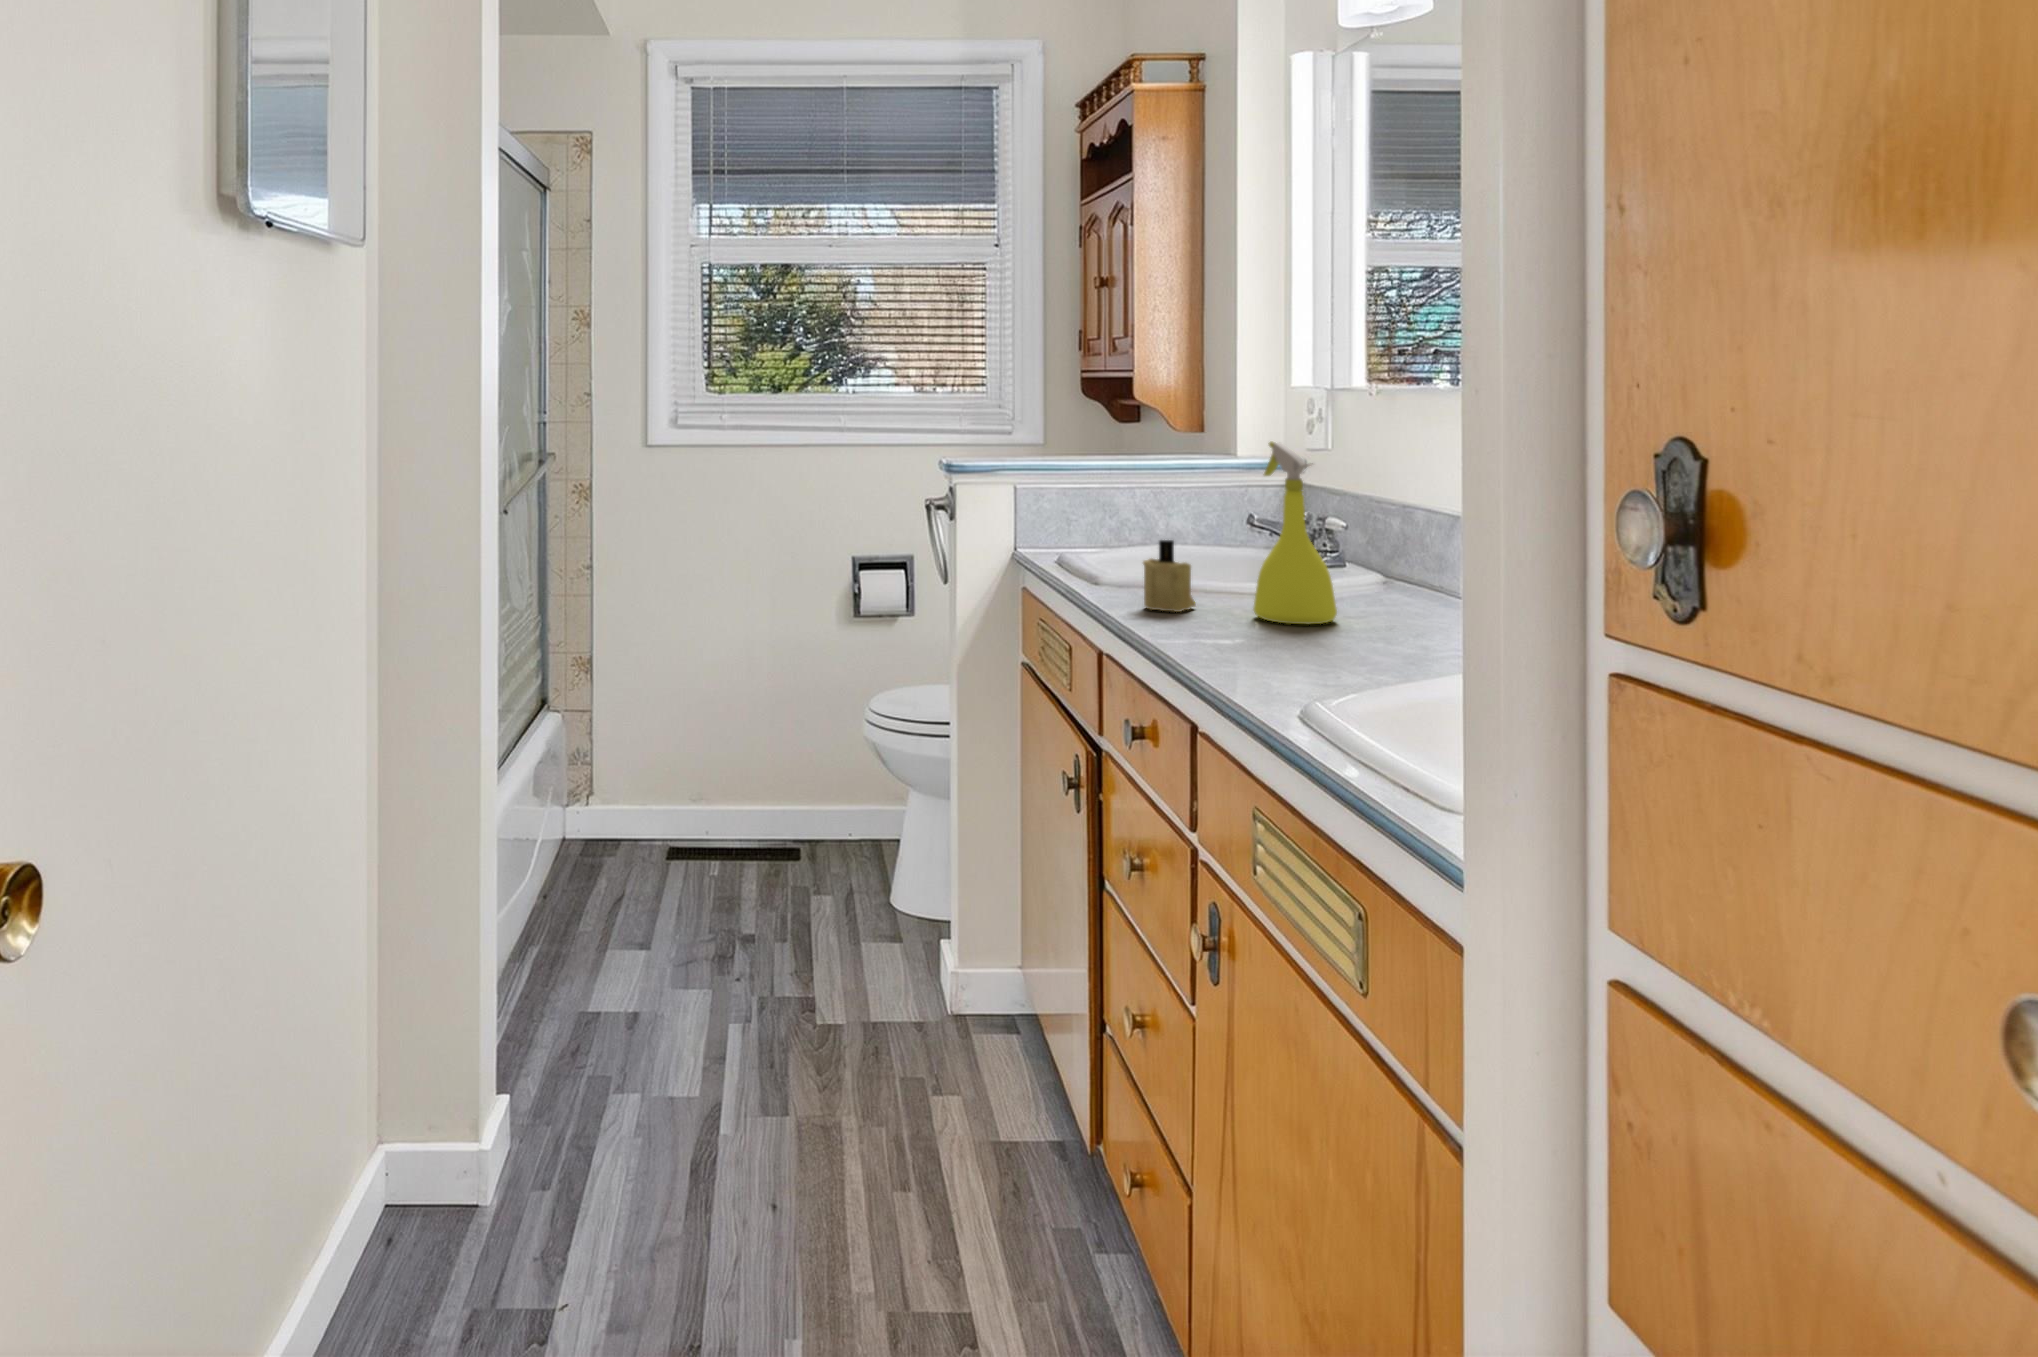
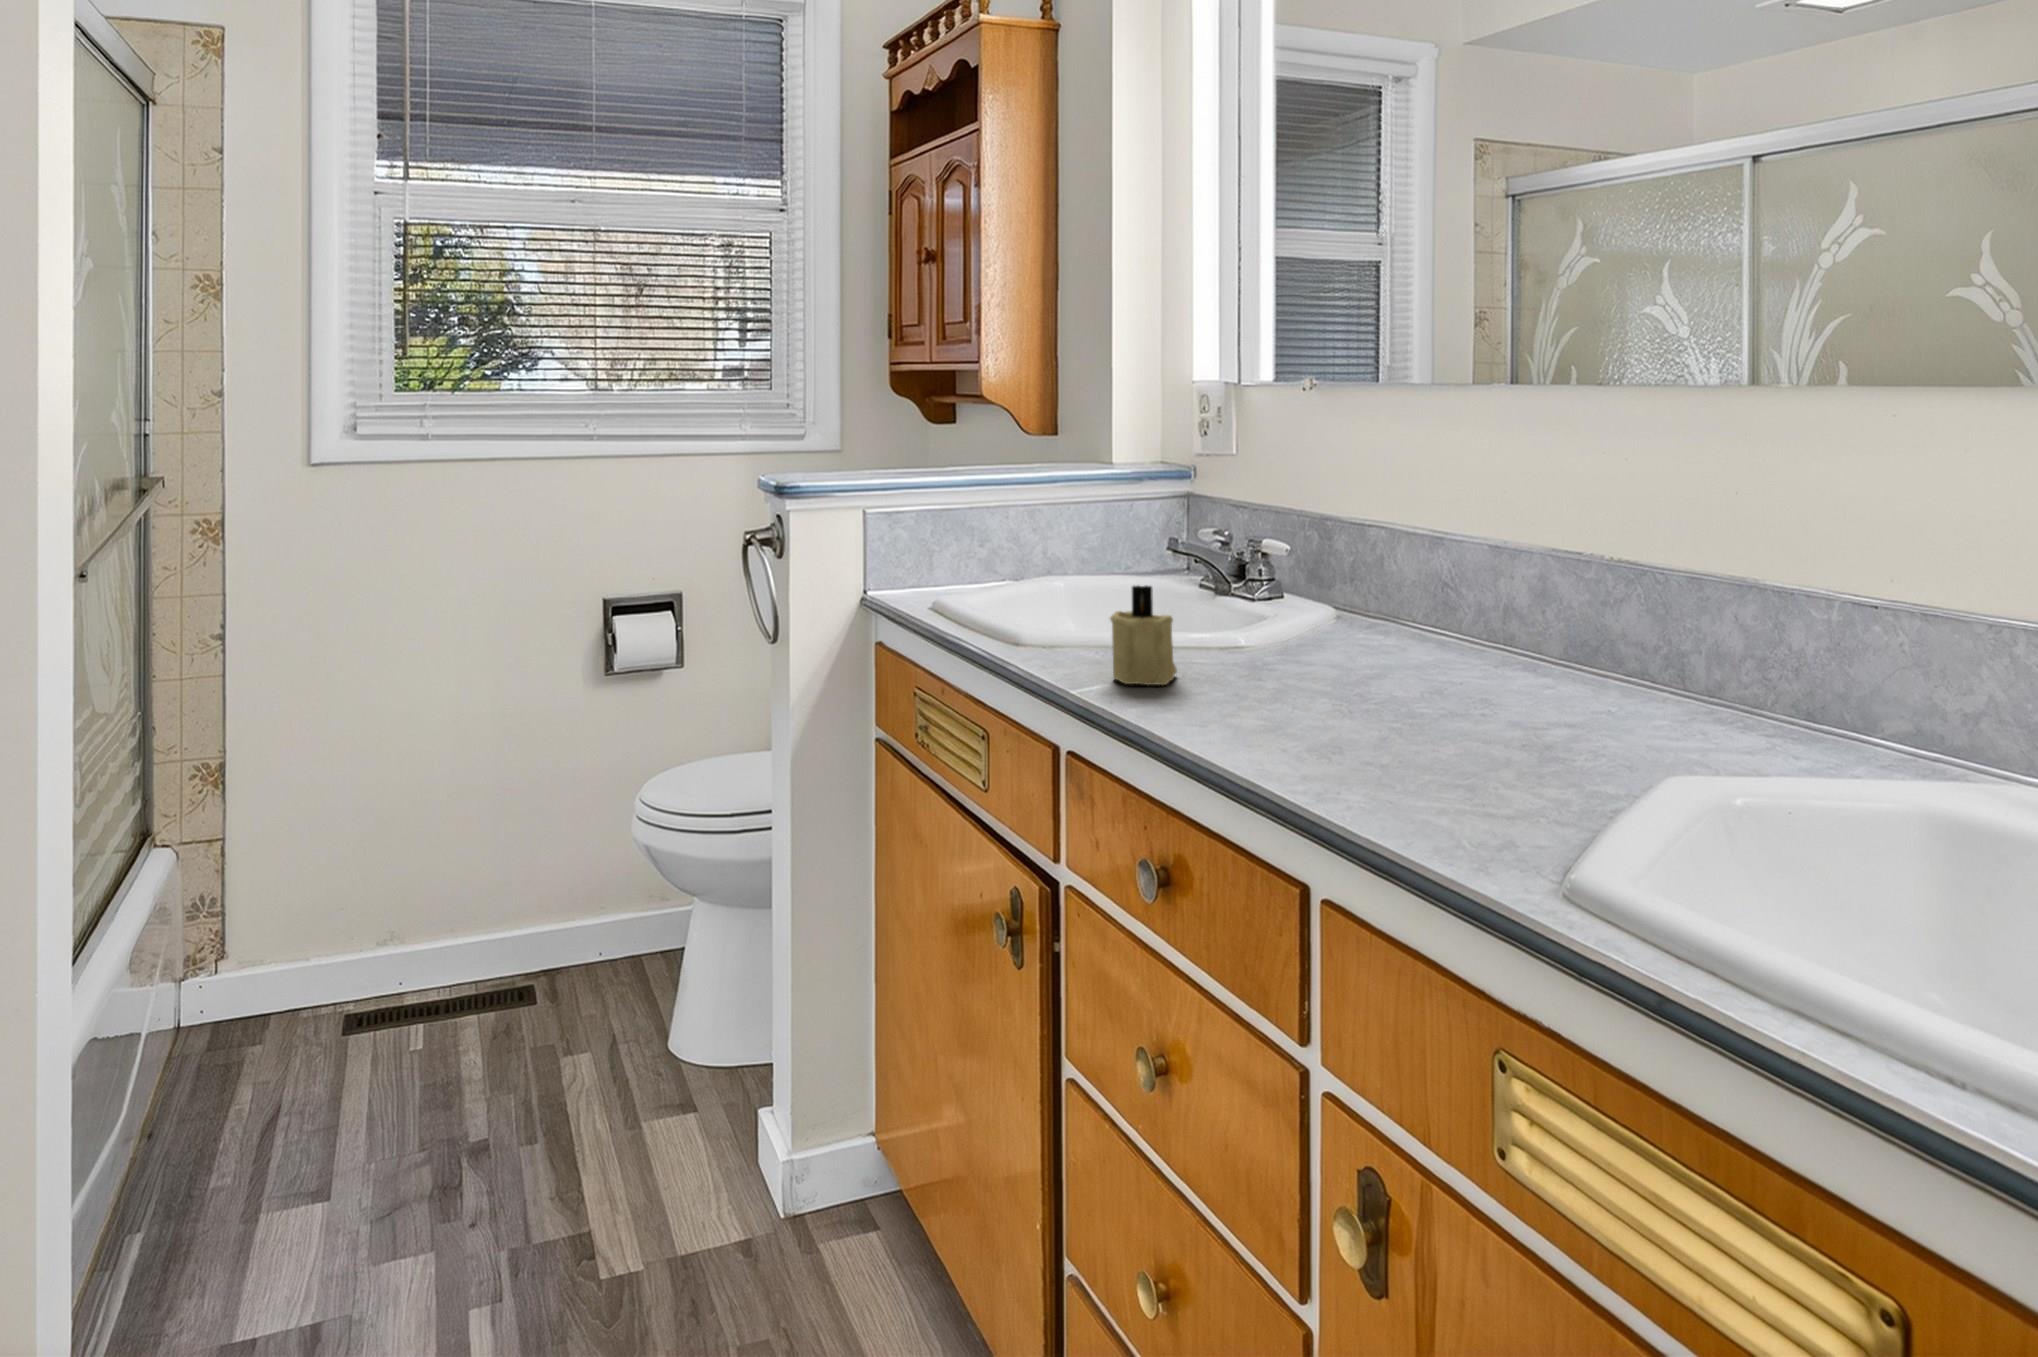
spray bottle: present [1253,441,1337,625] -> none [1260,448,1367,693]

